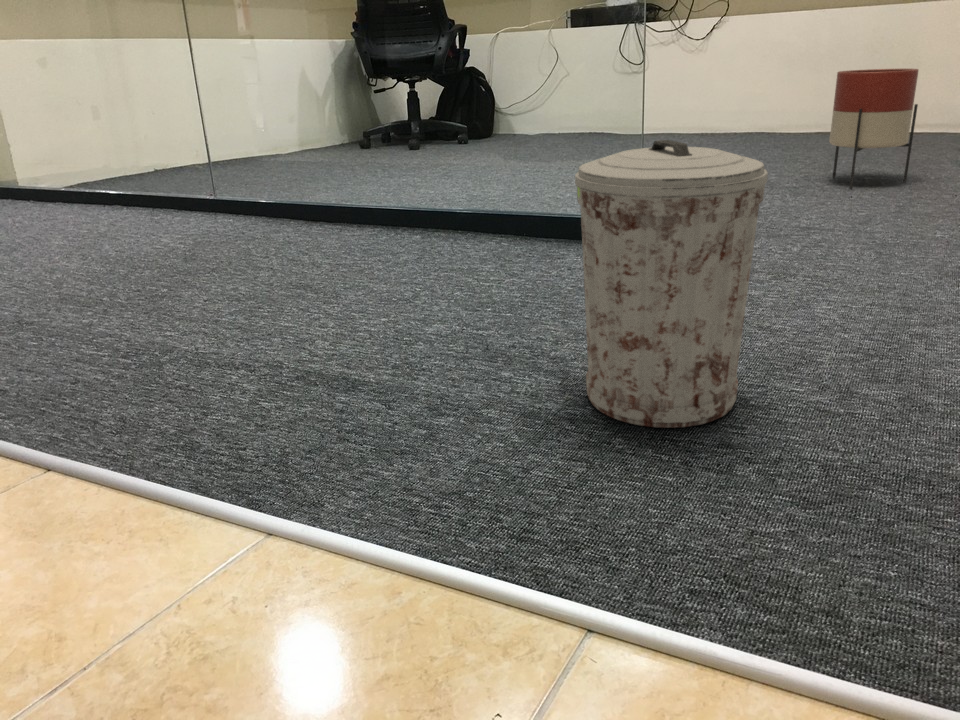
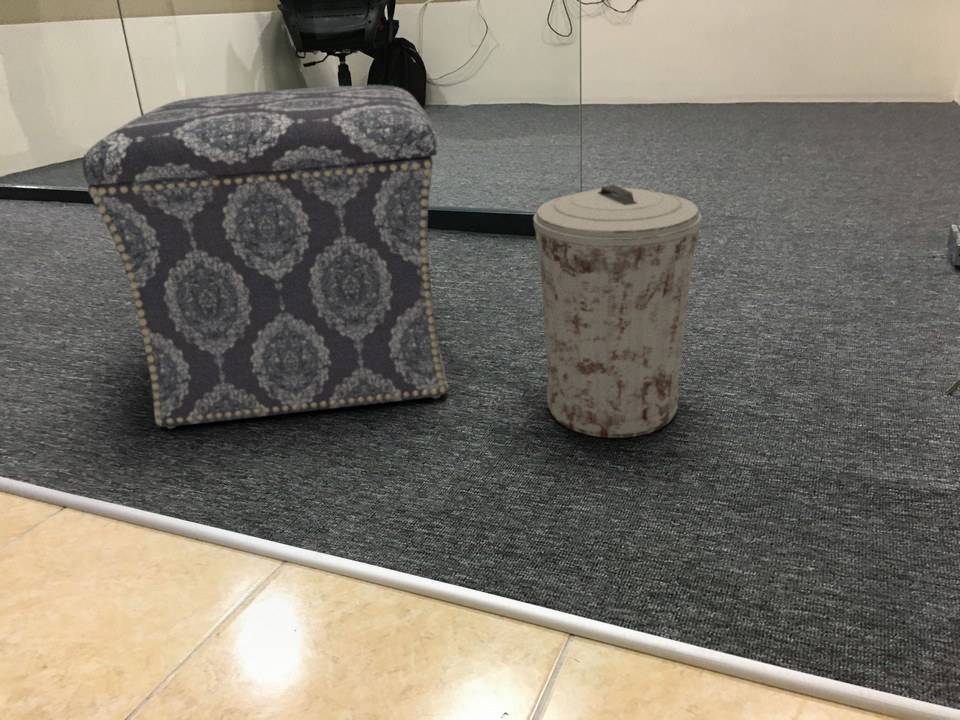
ottoman: none [95,57,478,401] -> present [82,85,448,428]
planter: present [829,69,918,189] -> none [748,57,827,172]

